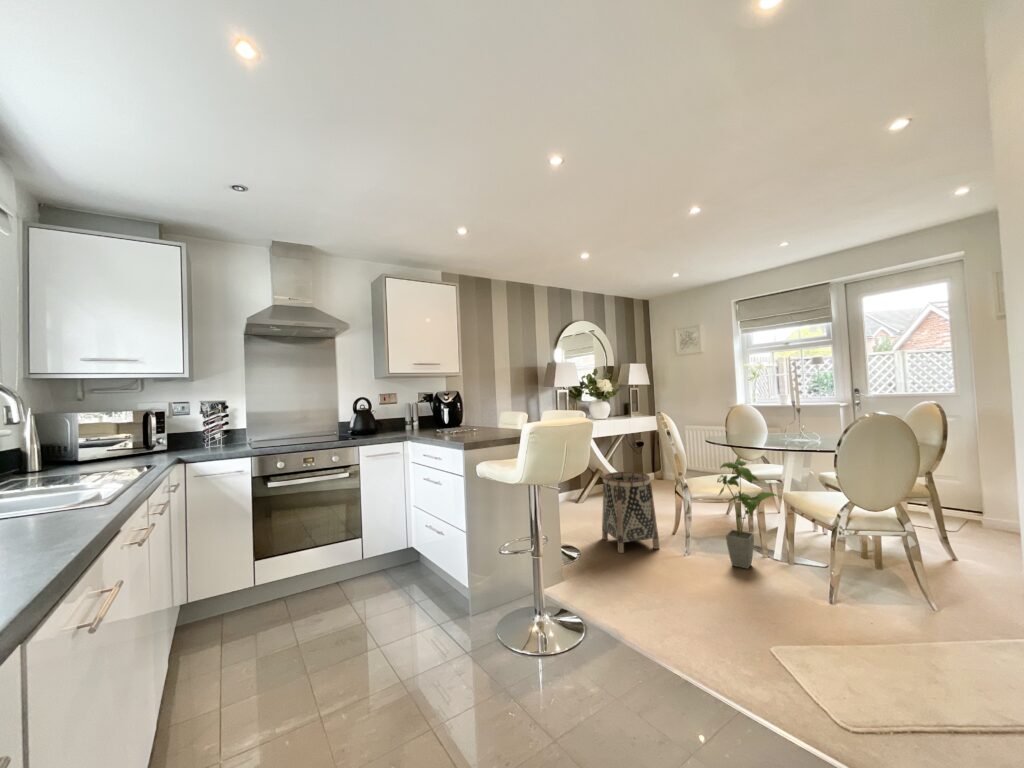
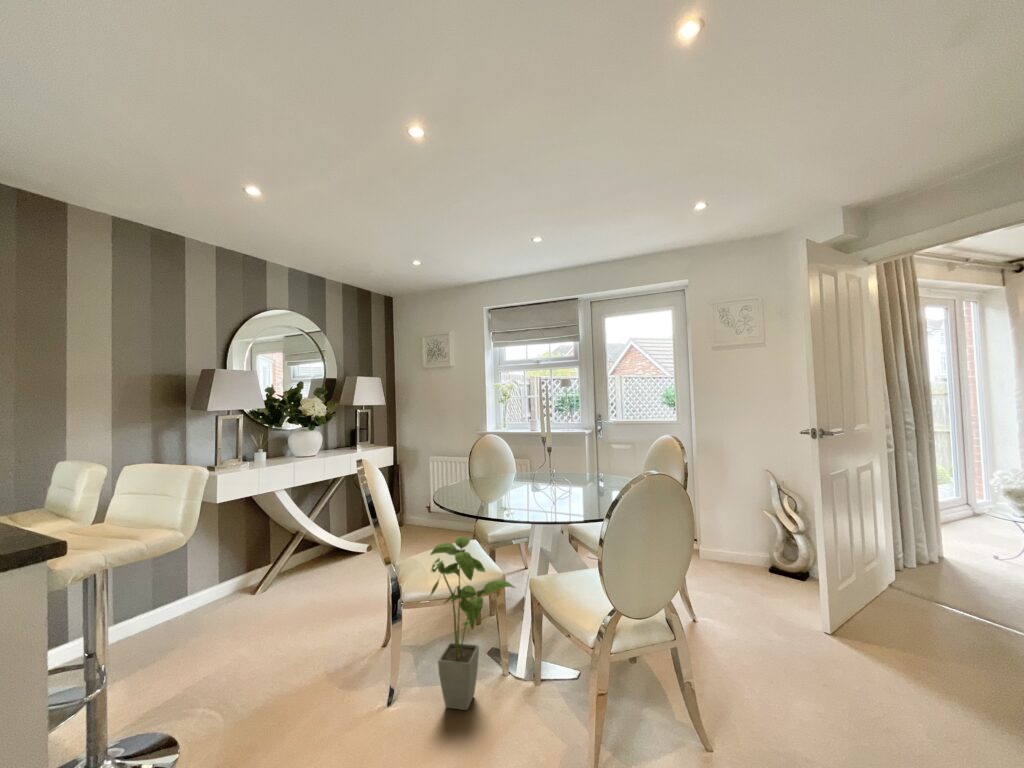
basket: present [602,472,659,553] -> none [245,558,342,728]

